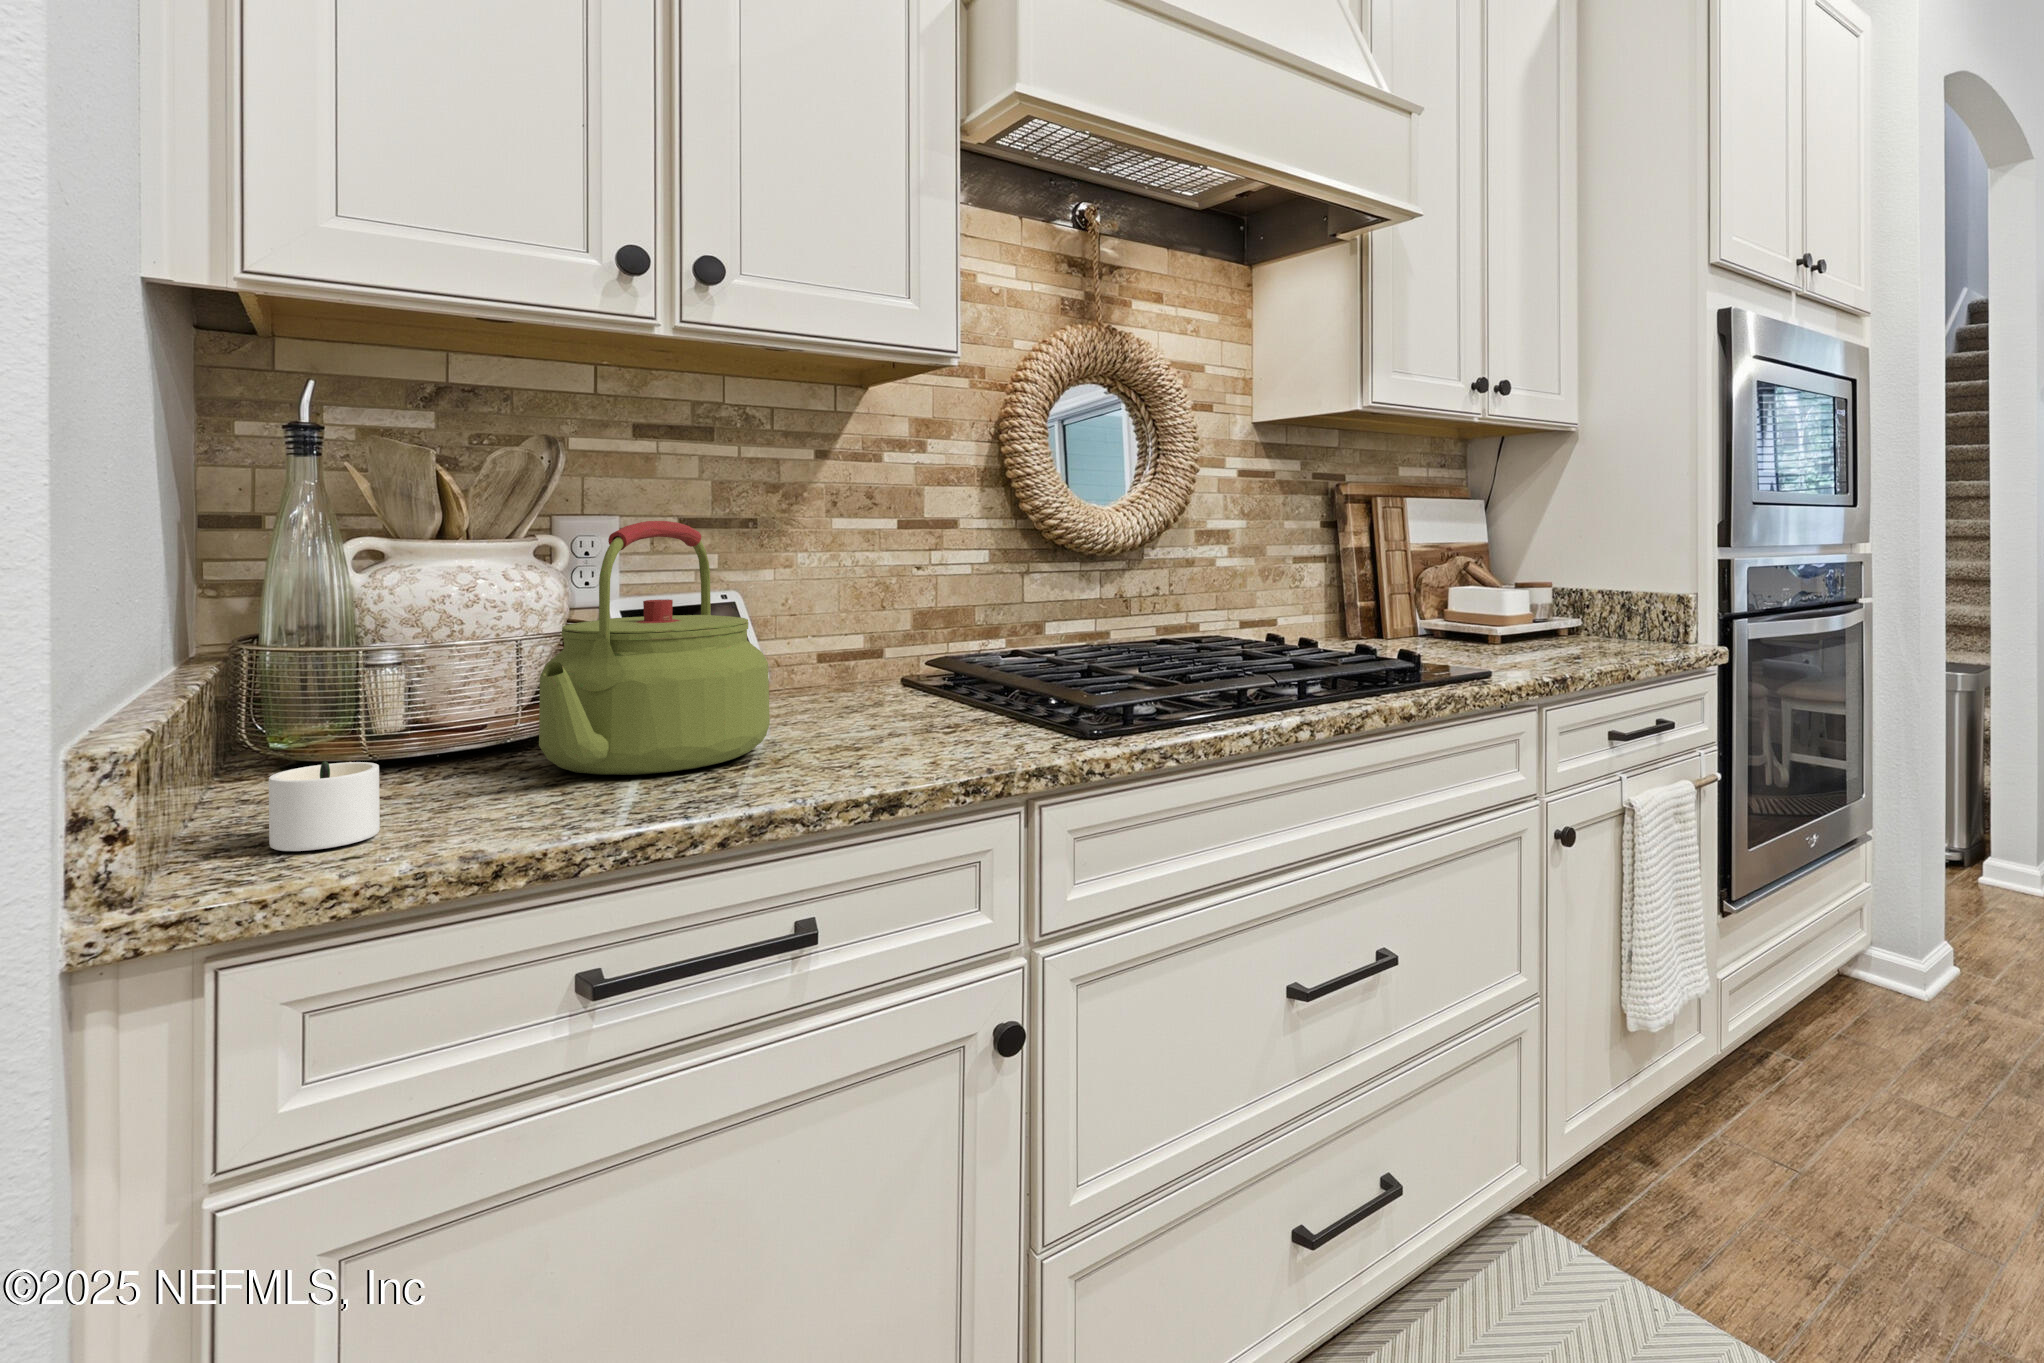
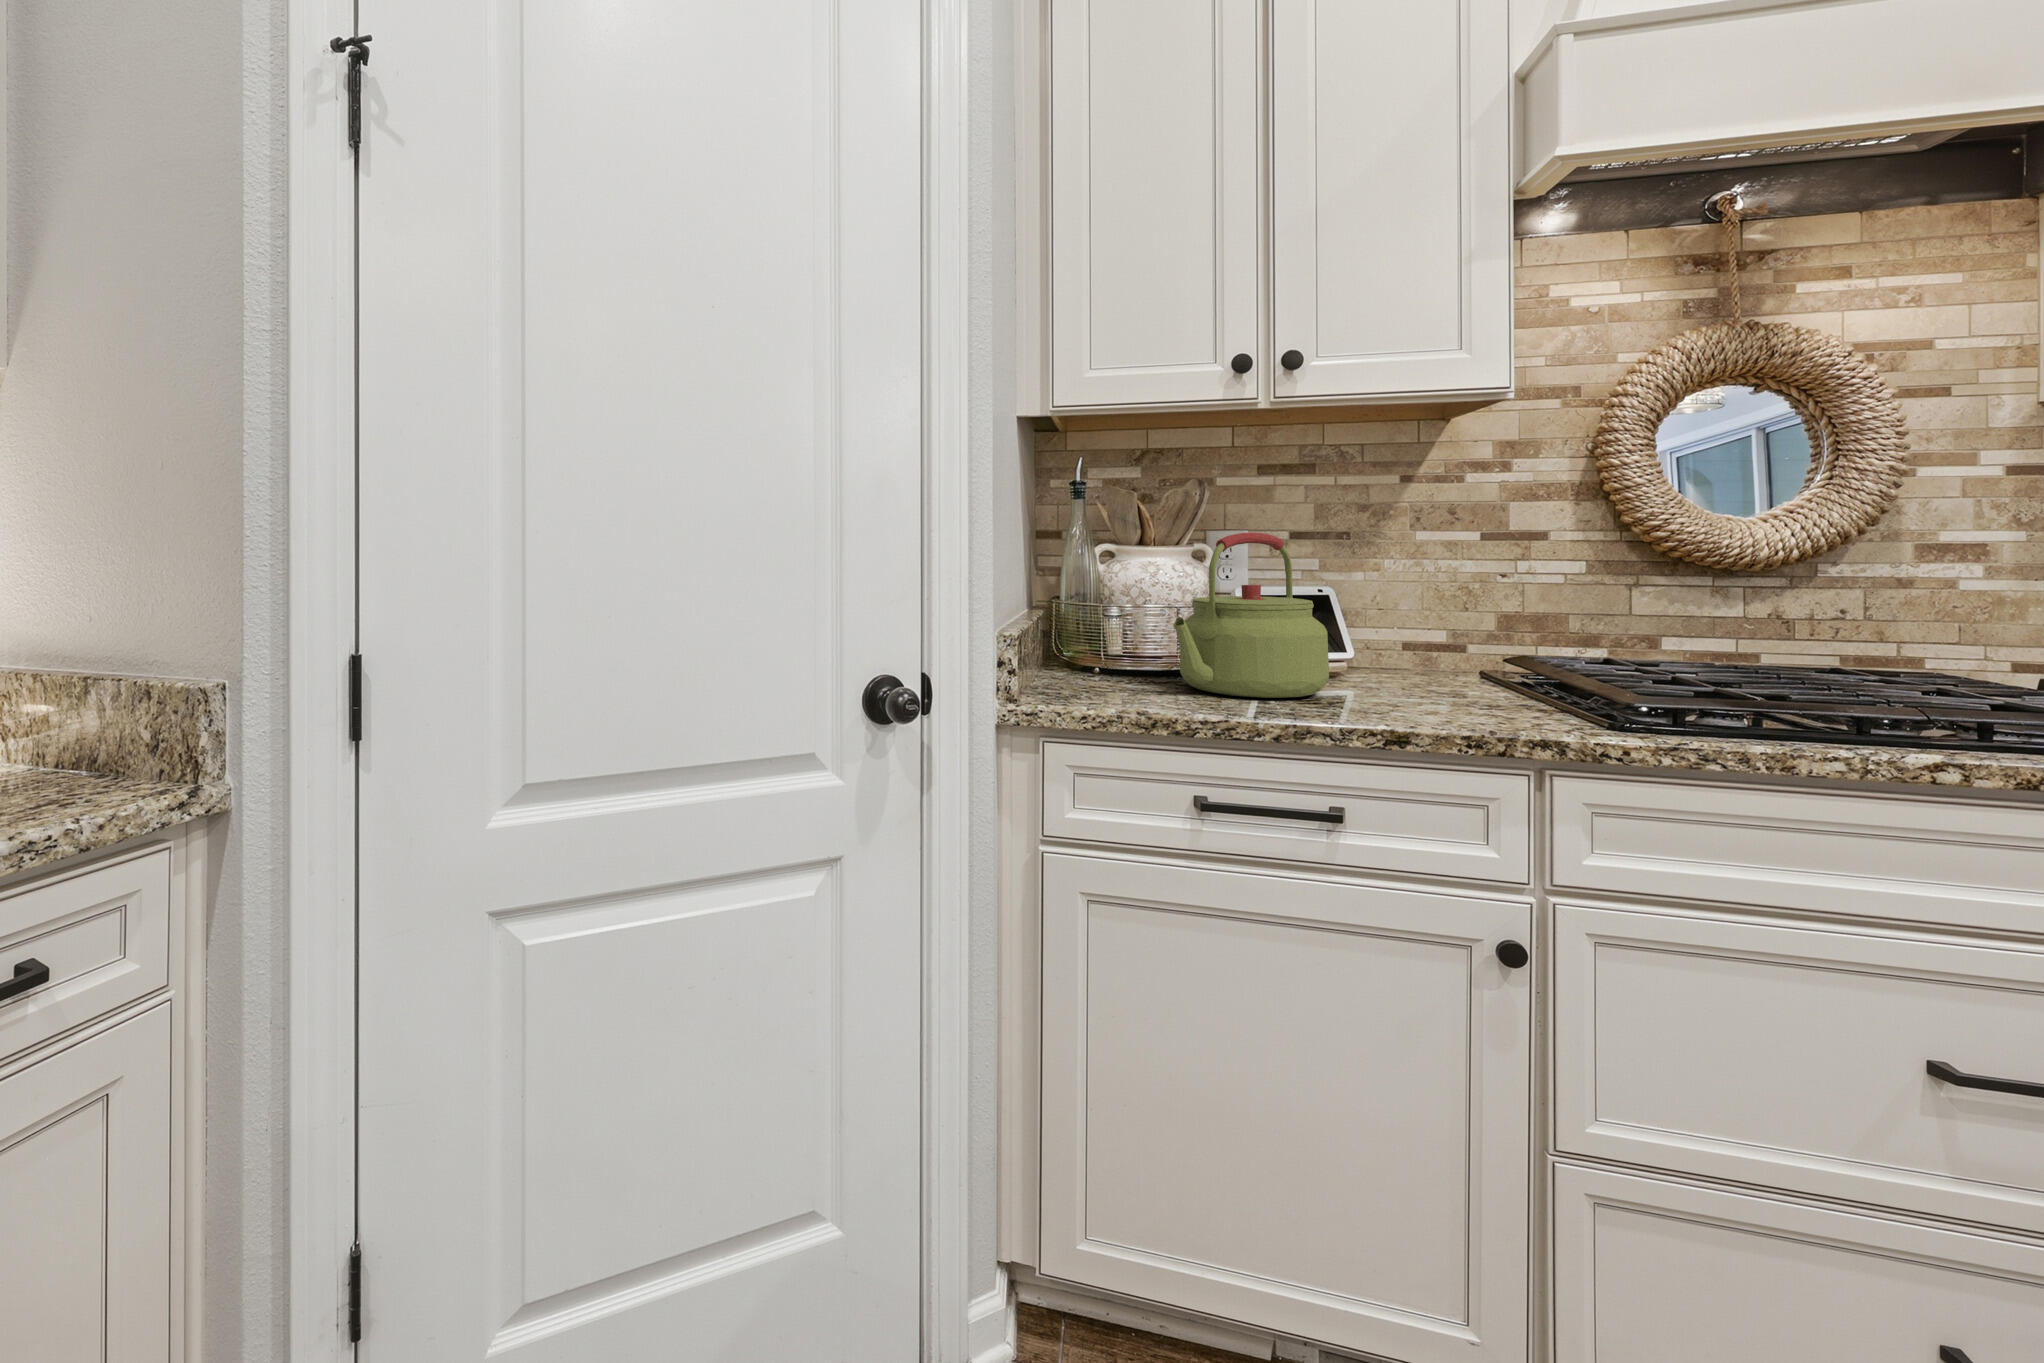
candle: present [269,761,380,851] -> none [1043,657,1112,701]

